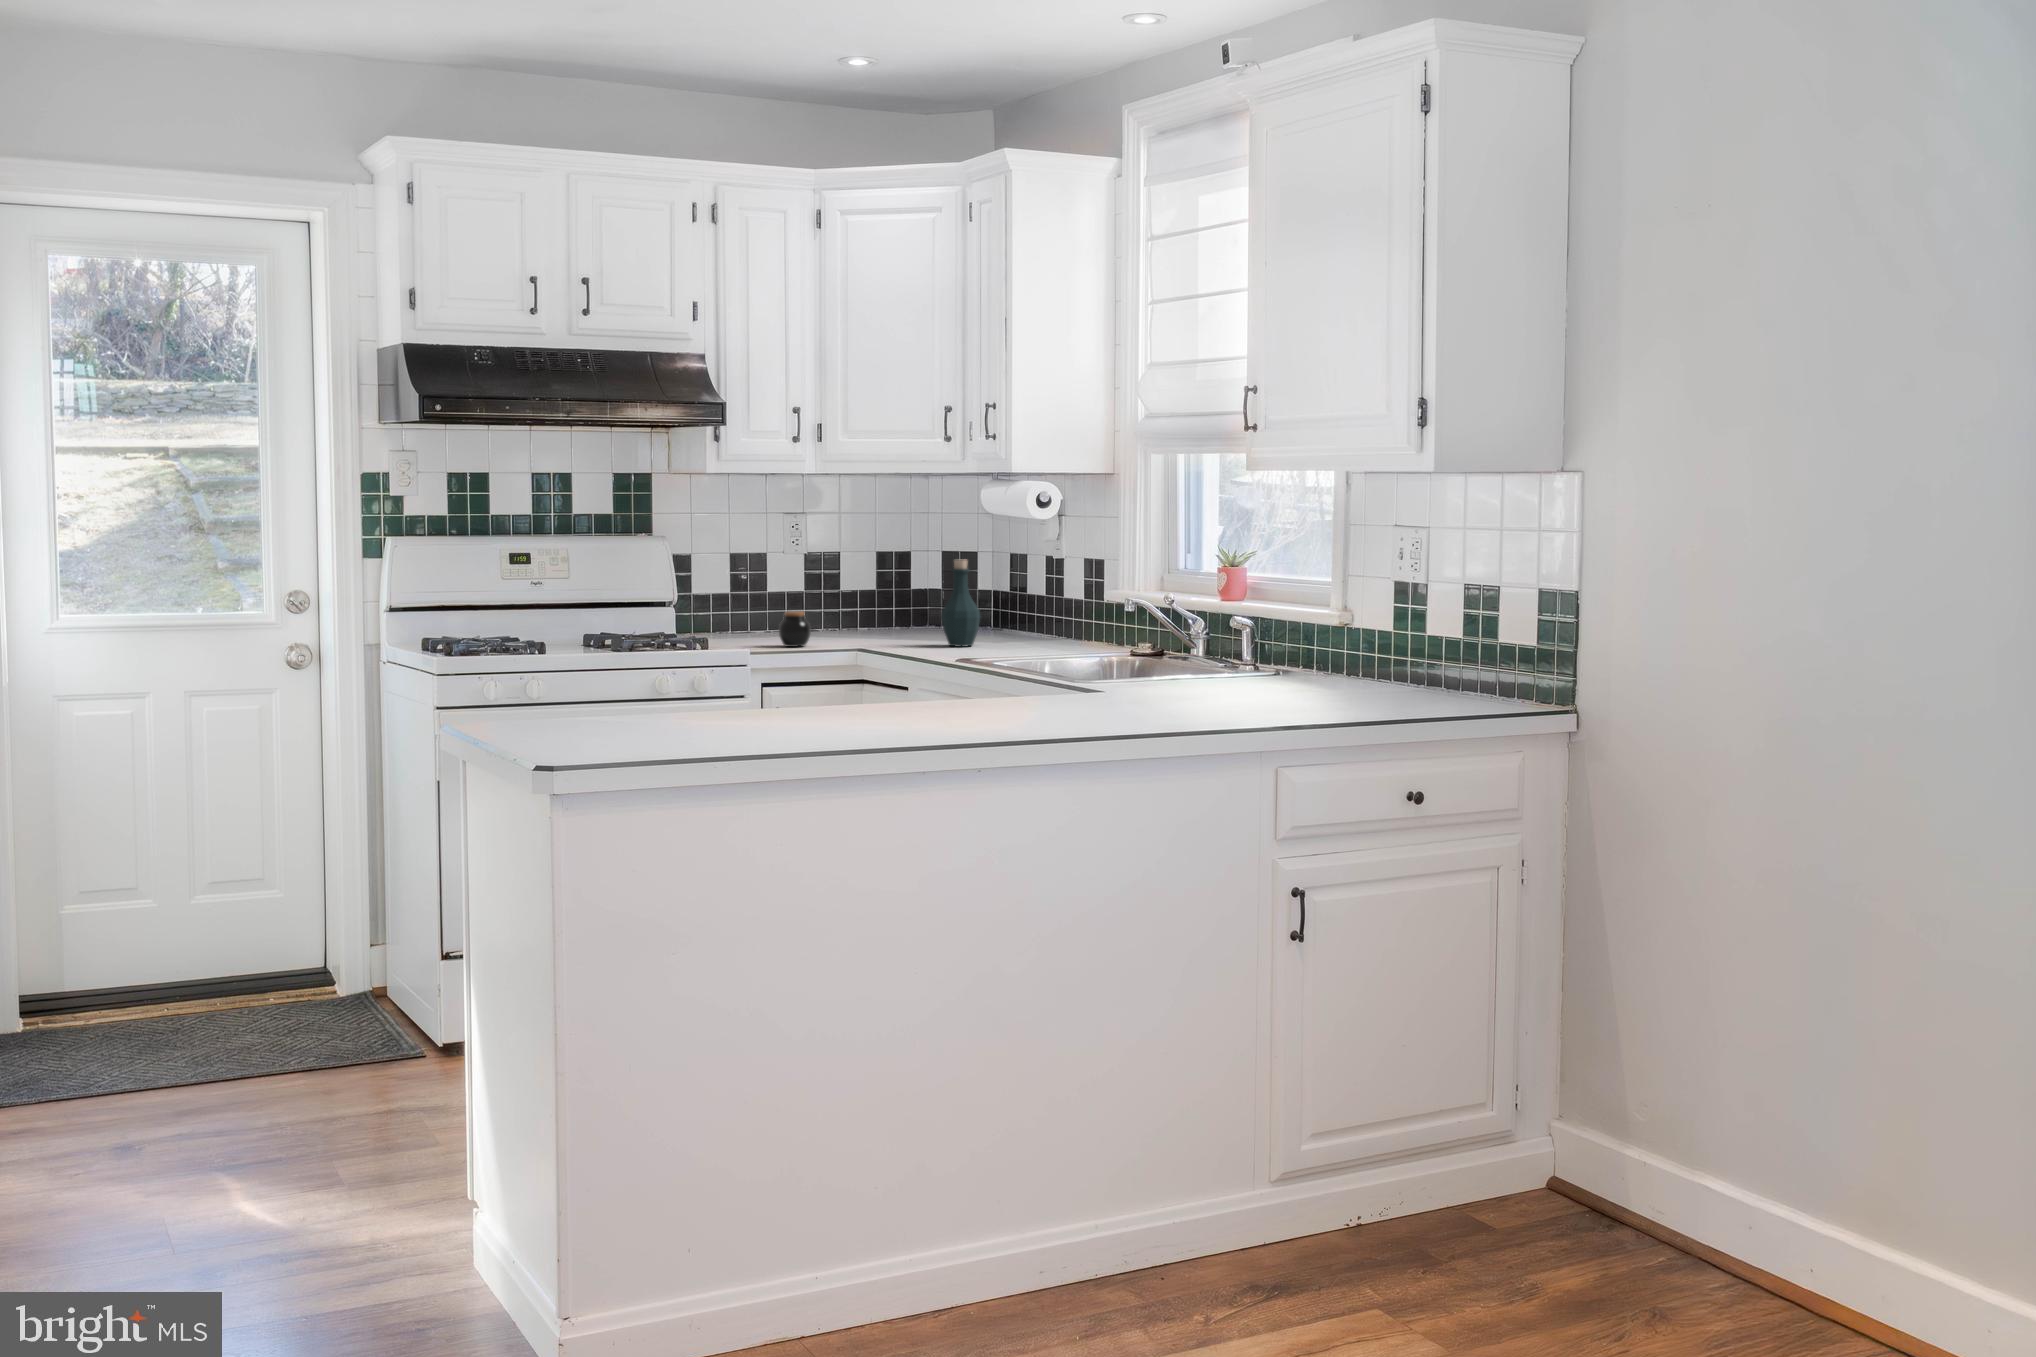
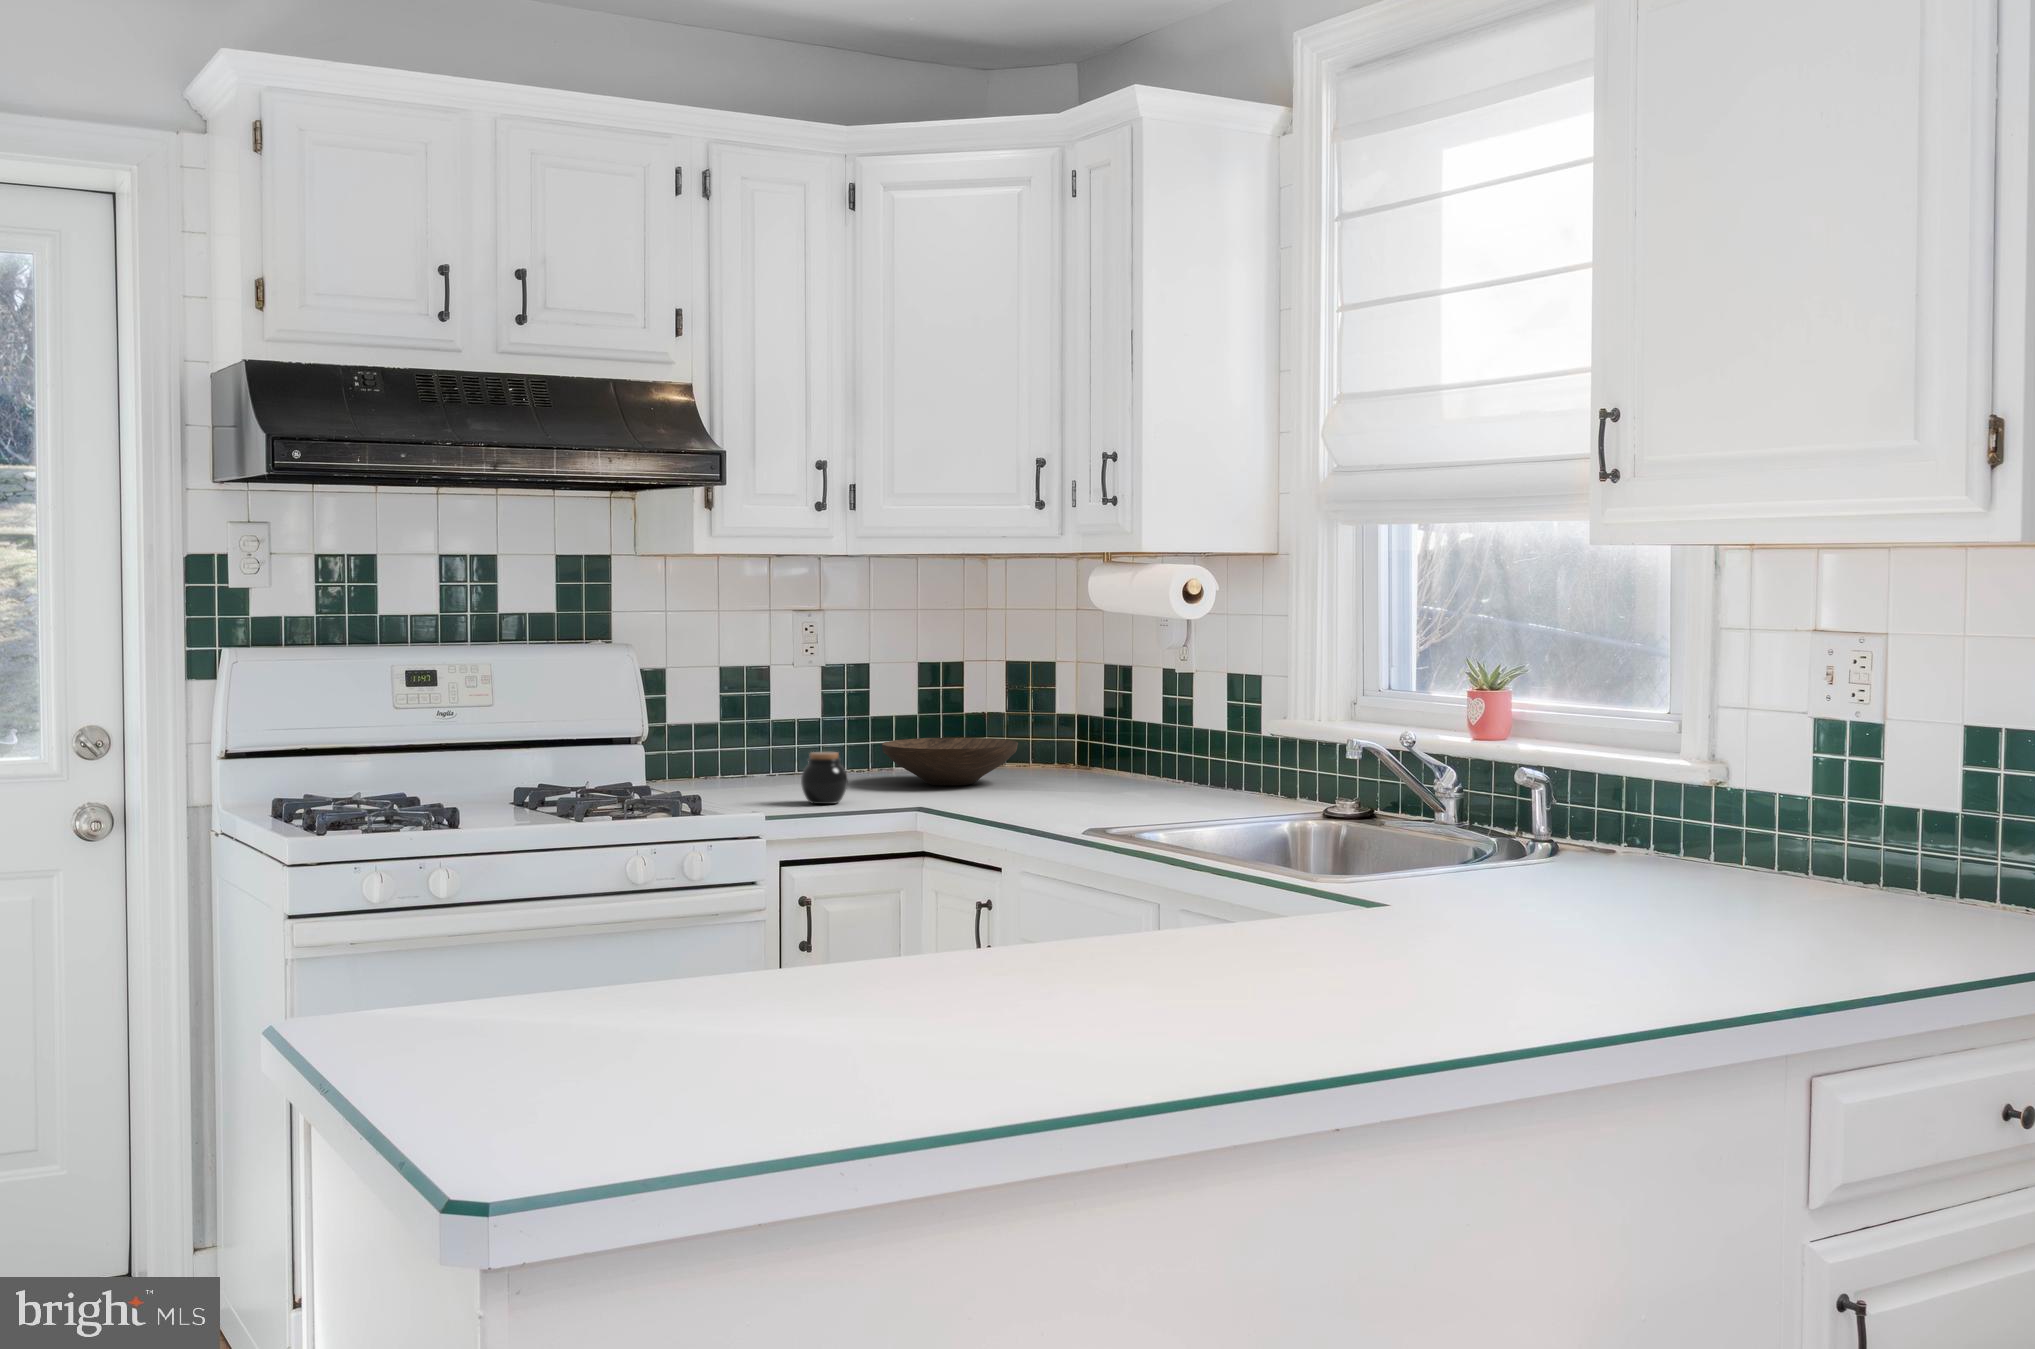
bottle: present [941,559,980,647] -> none [1036,676,1092,802]
wooden bowl: none [842,606,939,638] -> present [882,738,1018,786]

